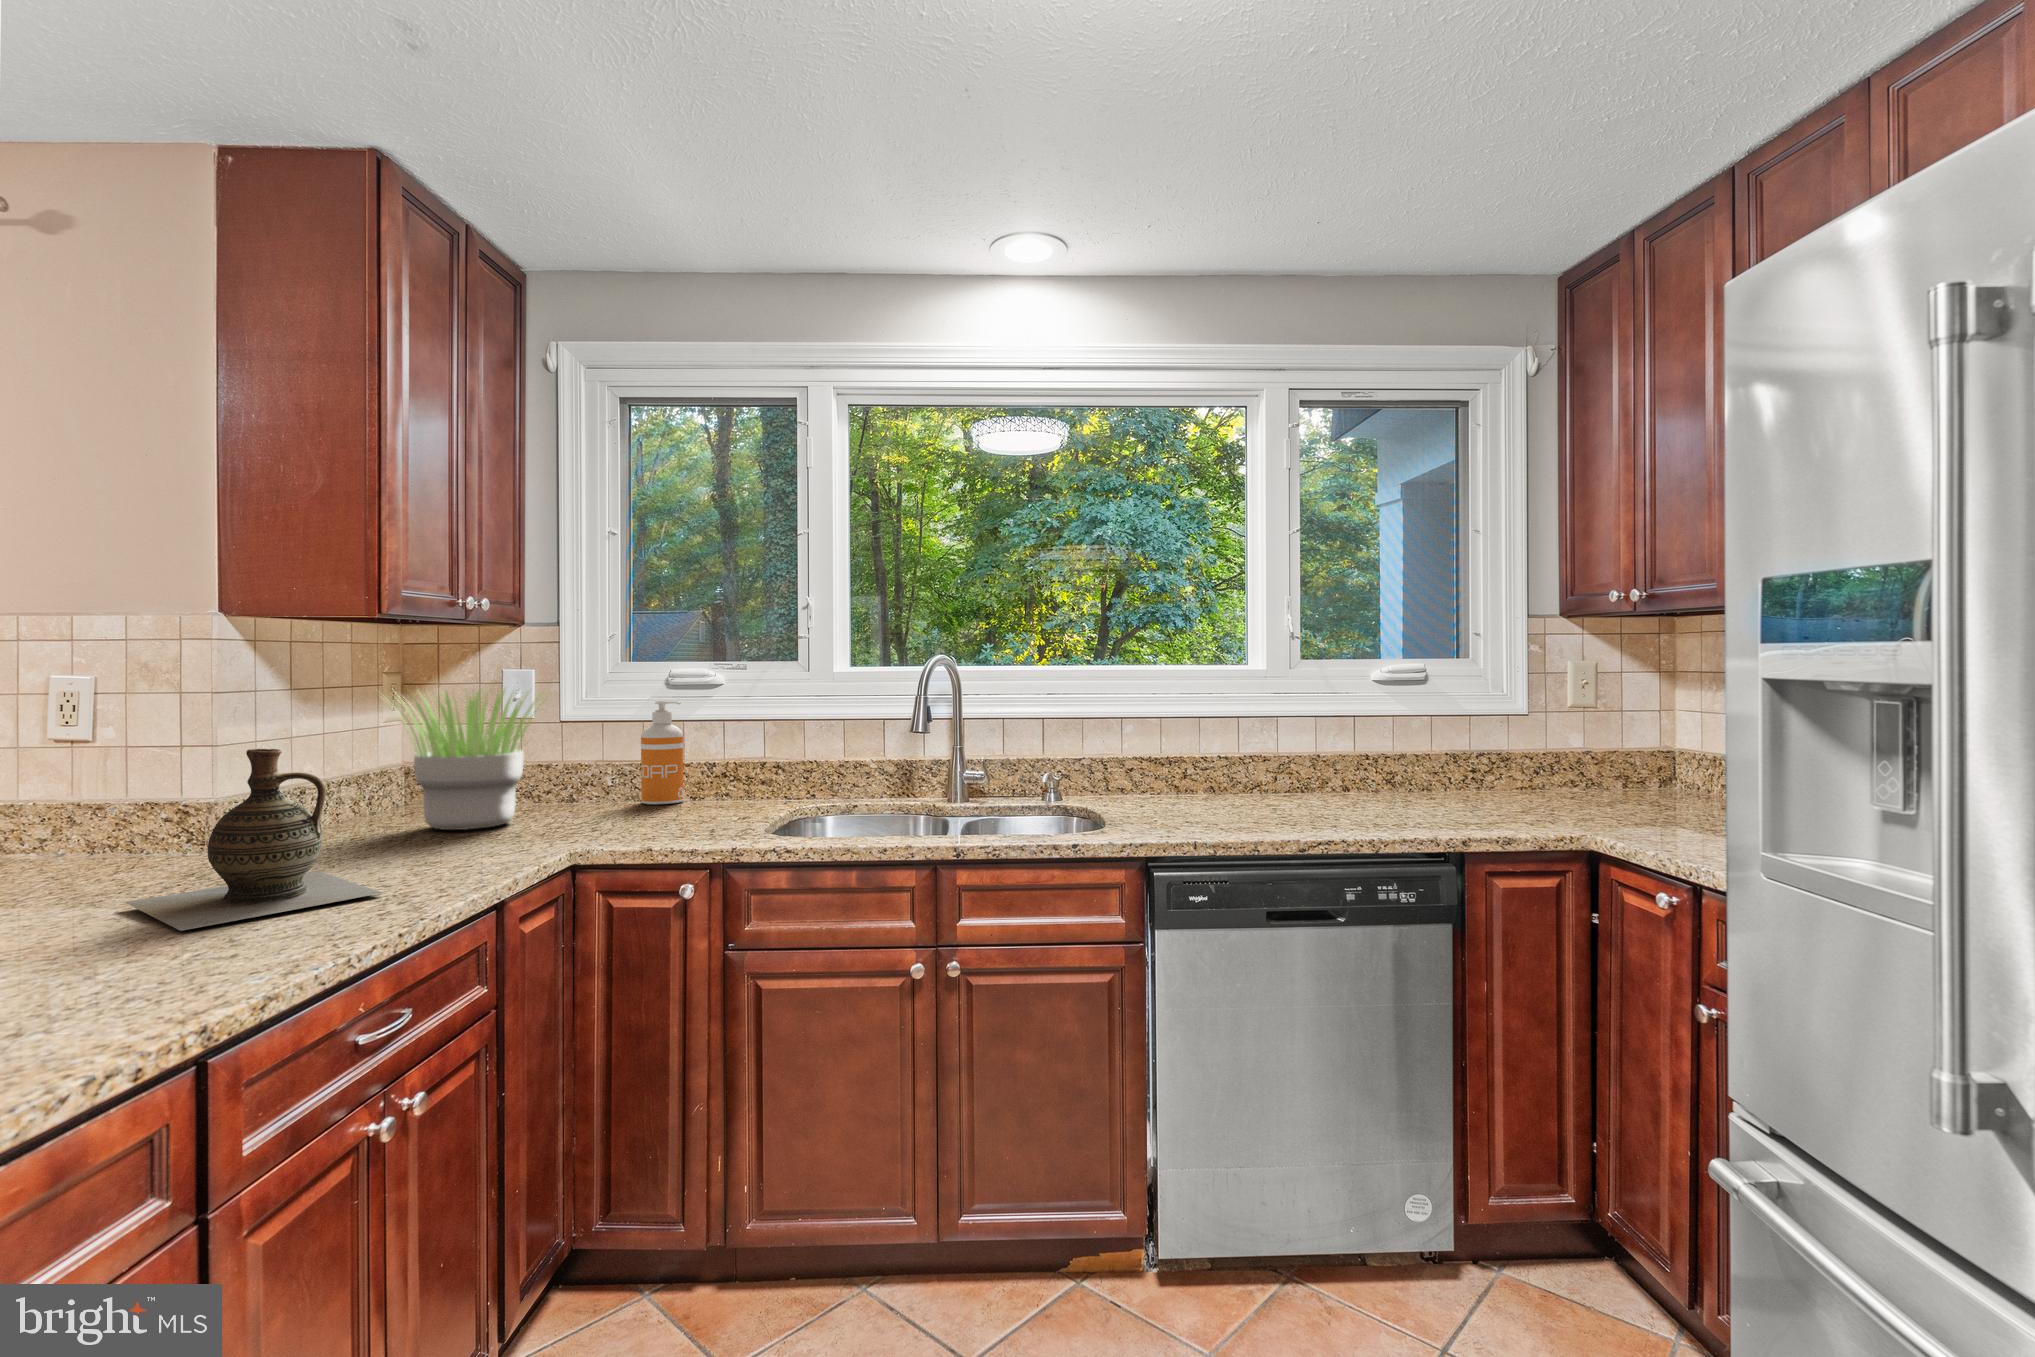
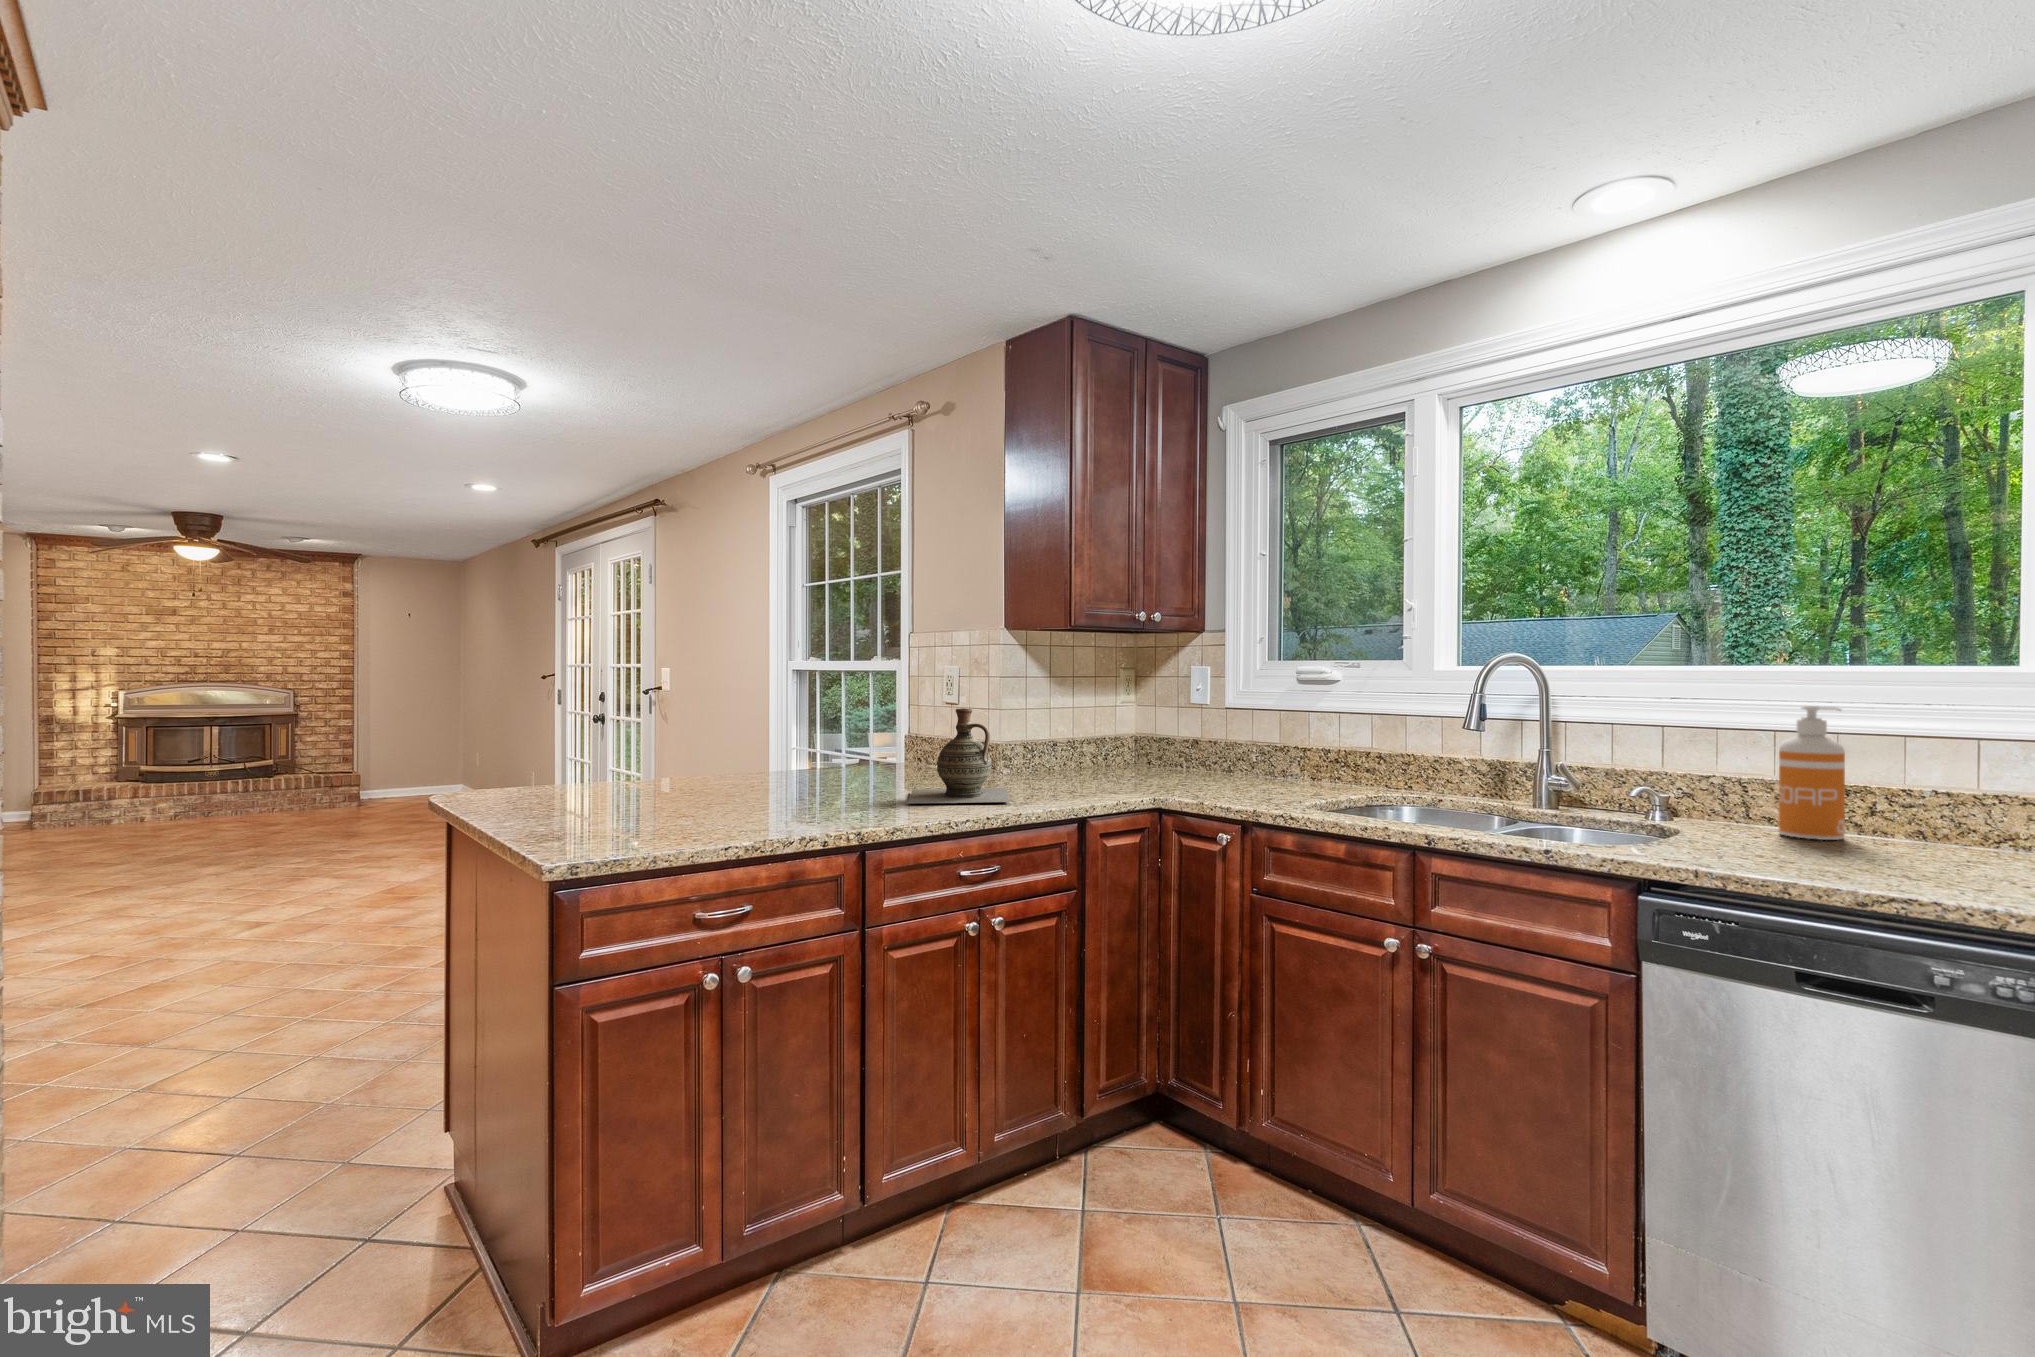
potted plant: present [395,690,548,830] -> none [1078,677,1196,780]
soap dispenser: present [641,701,683,804] -> present [1778,706,1845,840]

